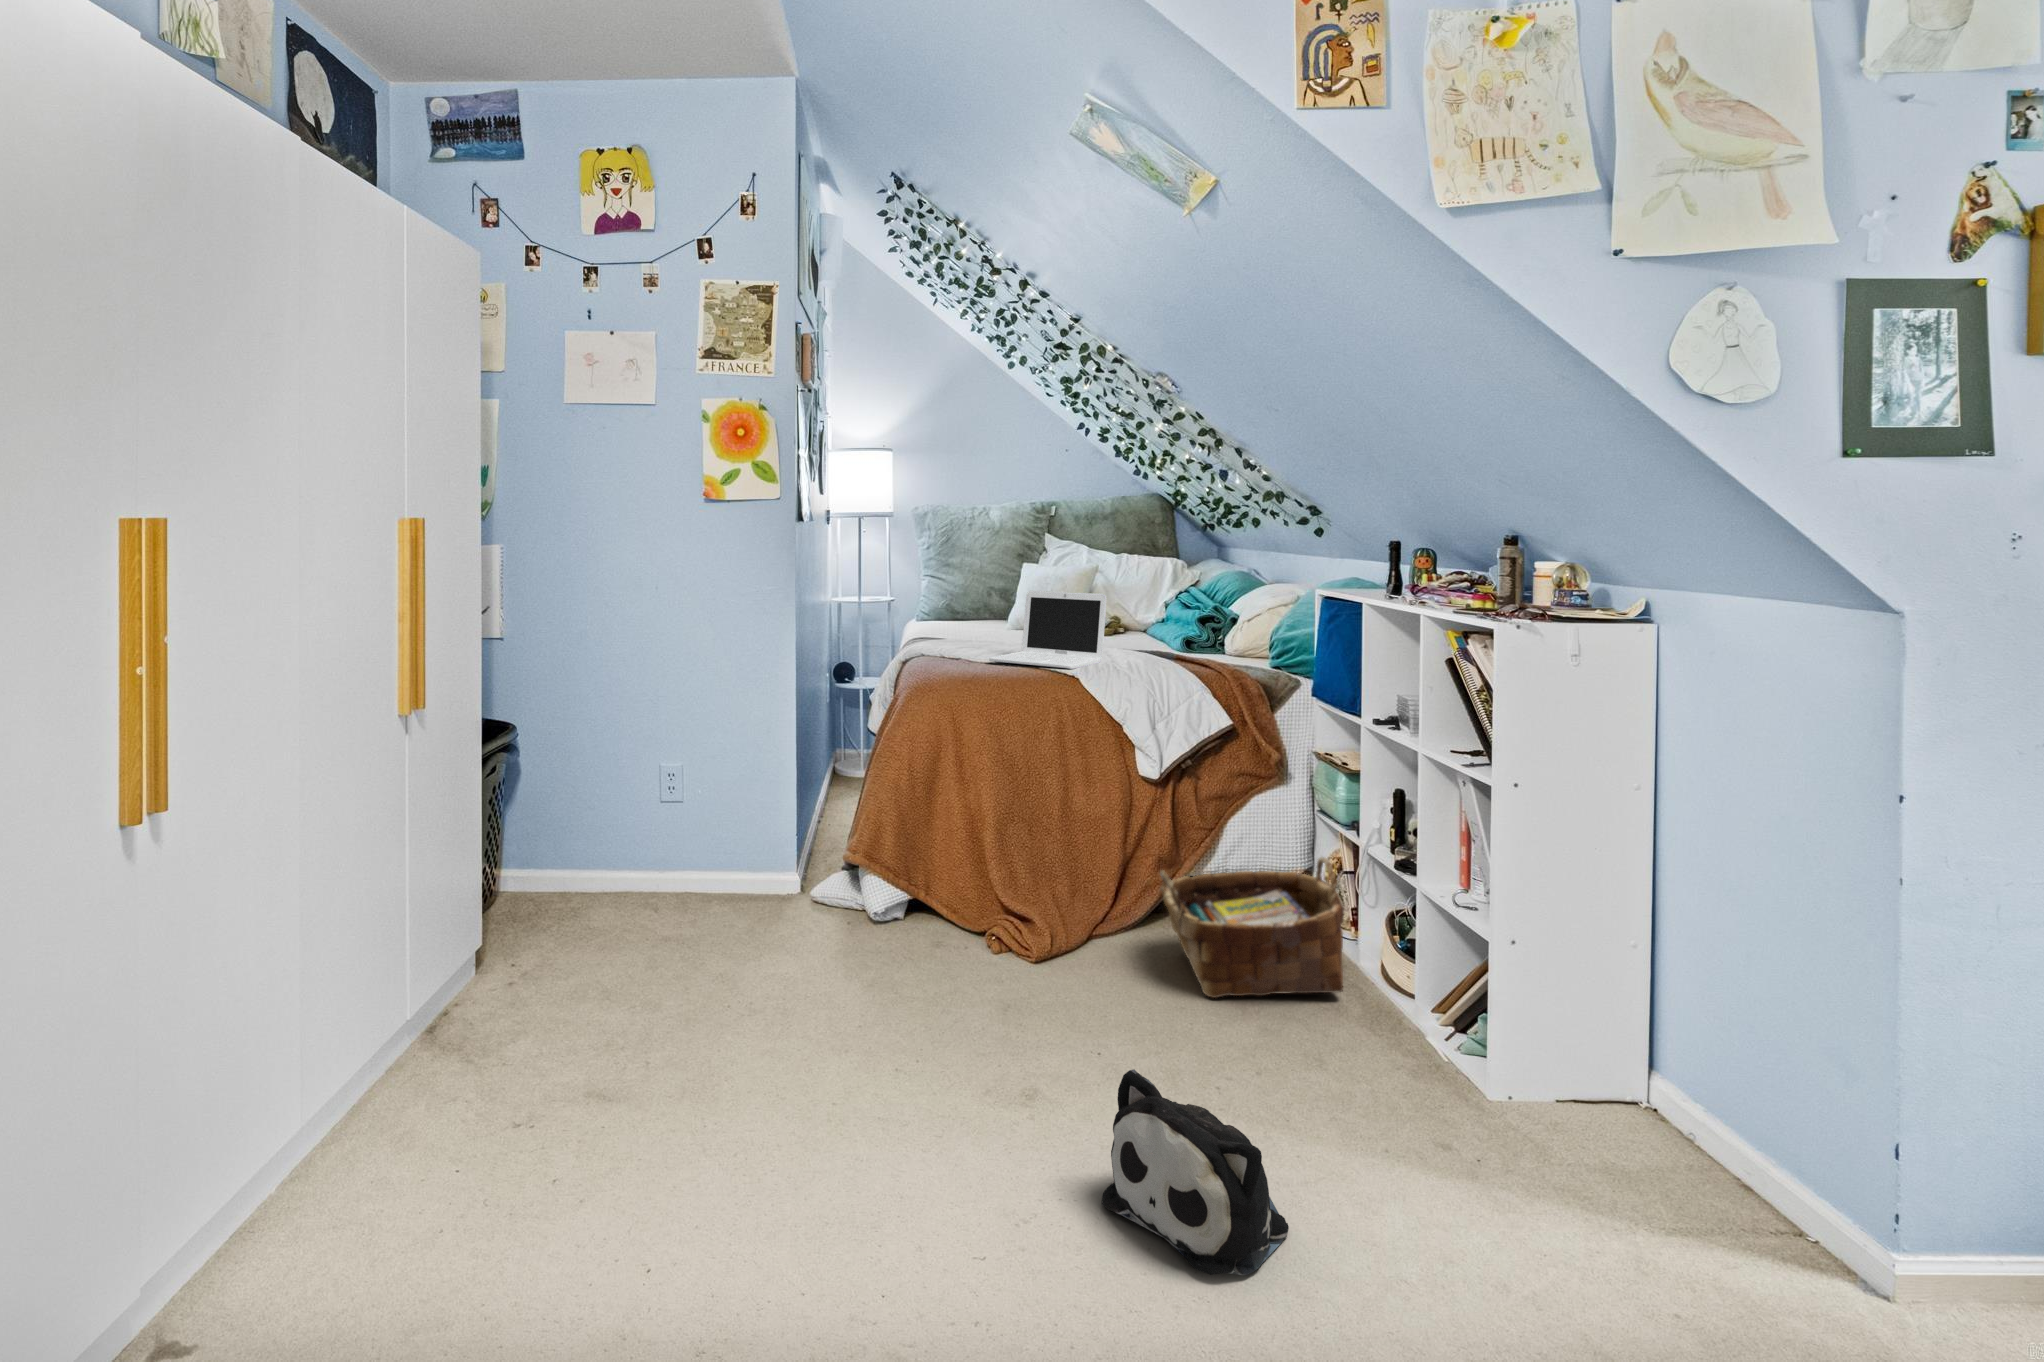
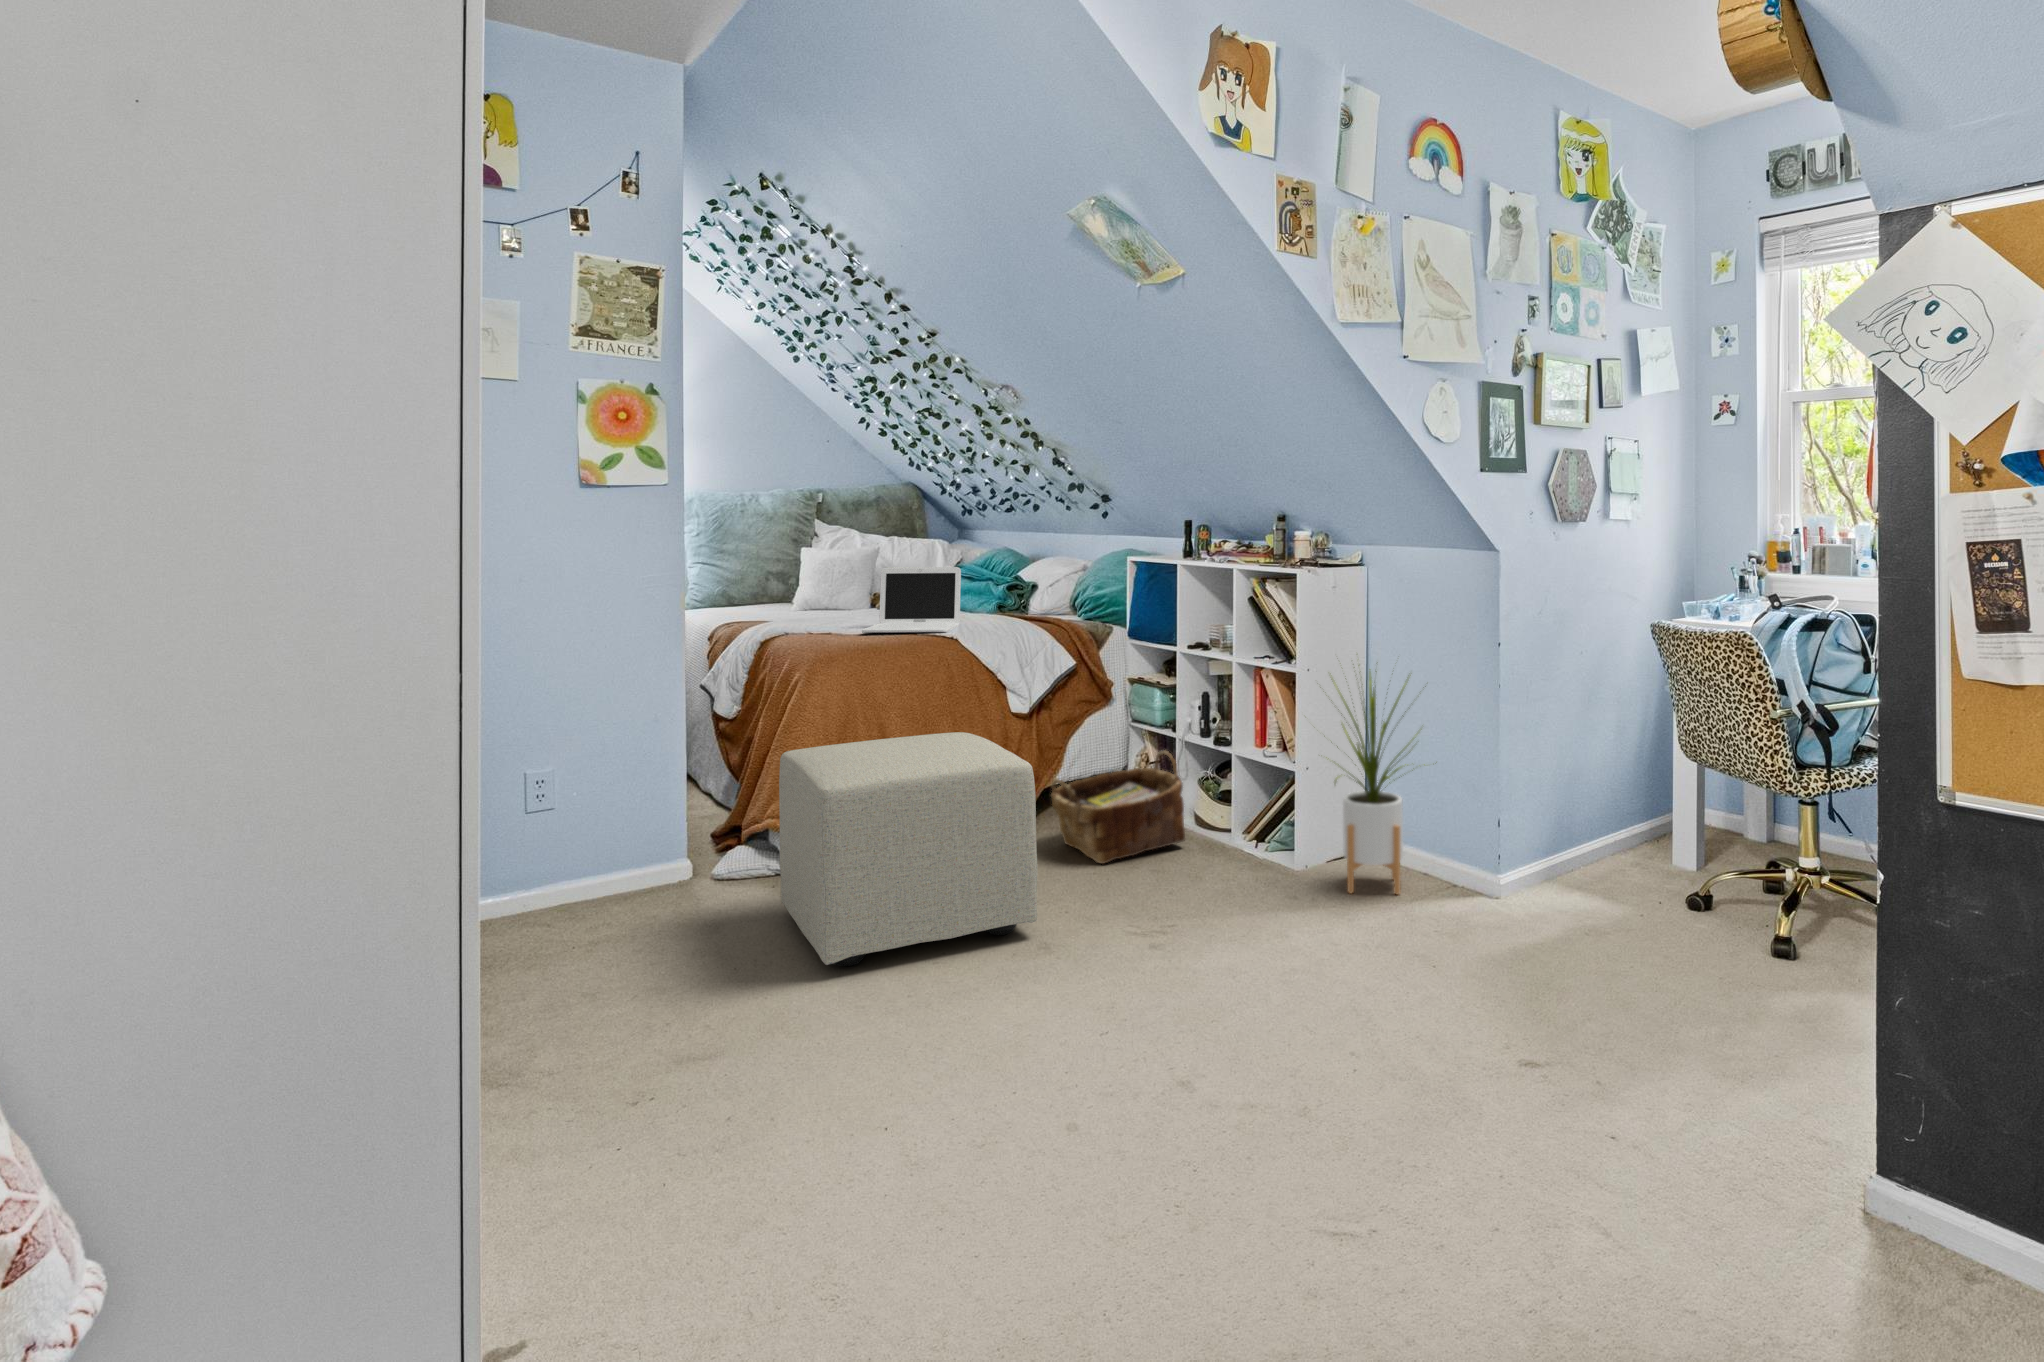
house plant: none [1492,769,1771,1211] -> present [1326,669,1426,894]
ottoman: none [771,790,1044,1078] -> present [779,732,1038,966]
plush toy: present [1102,1069,1289,1275] -> none [1121,878,1233,979]

